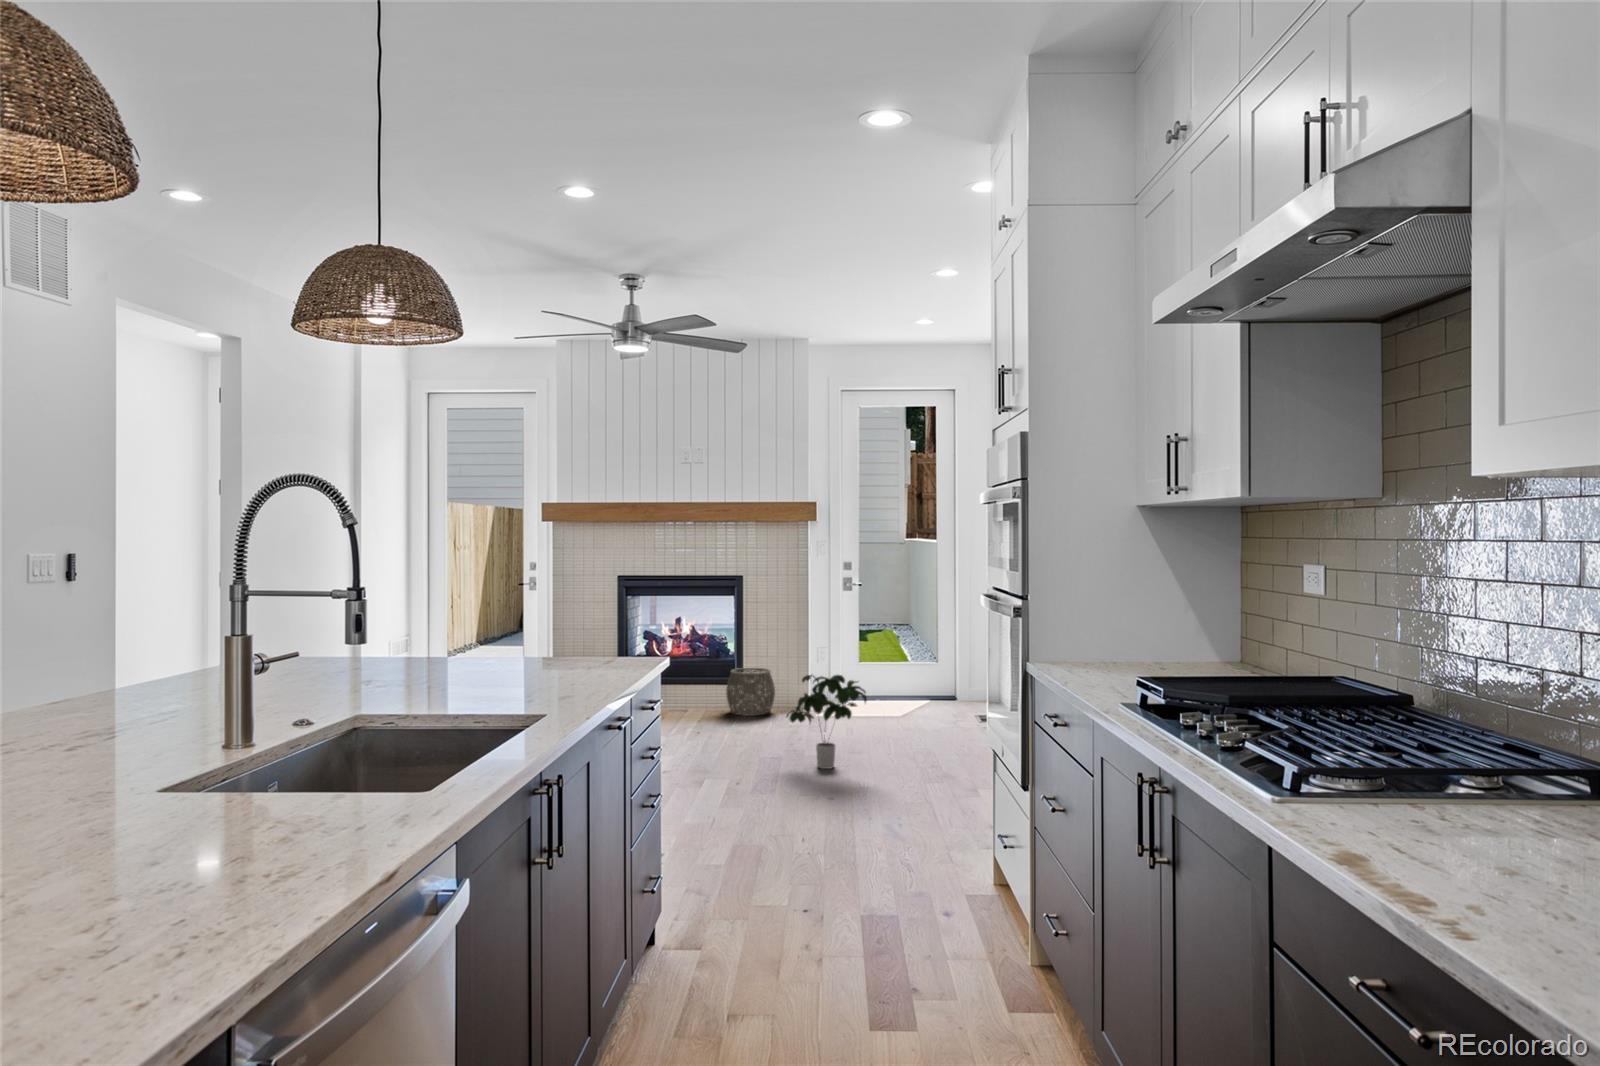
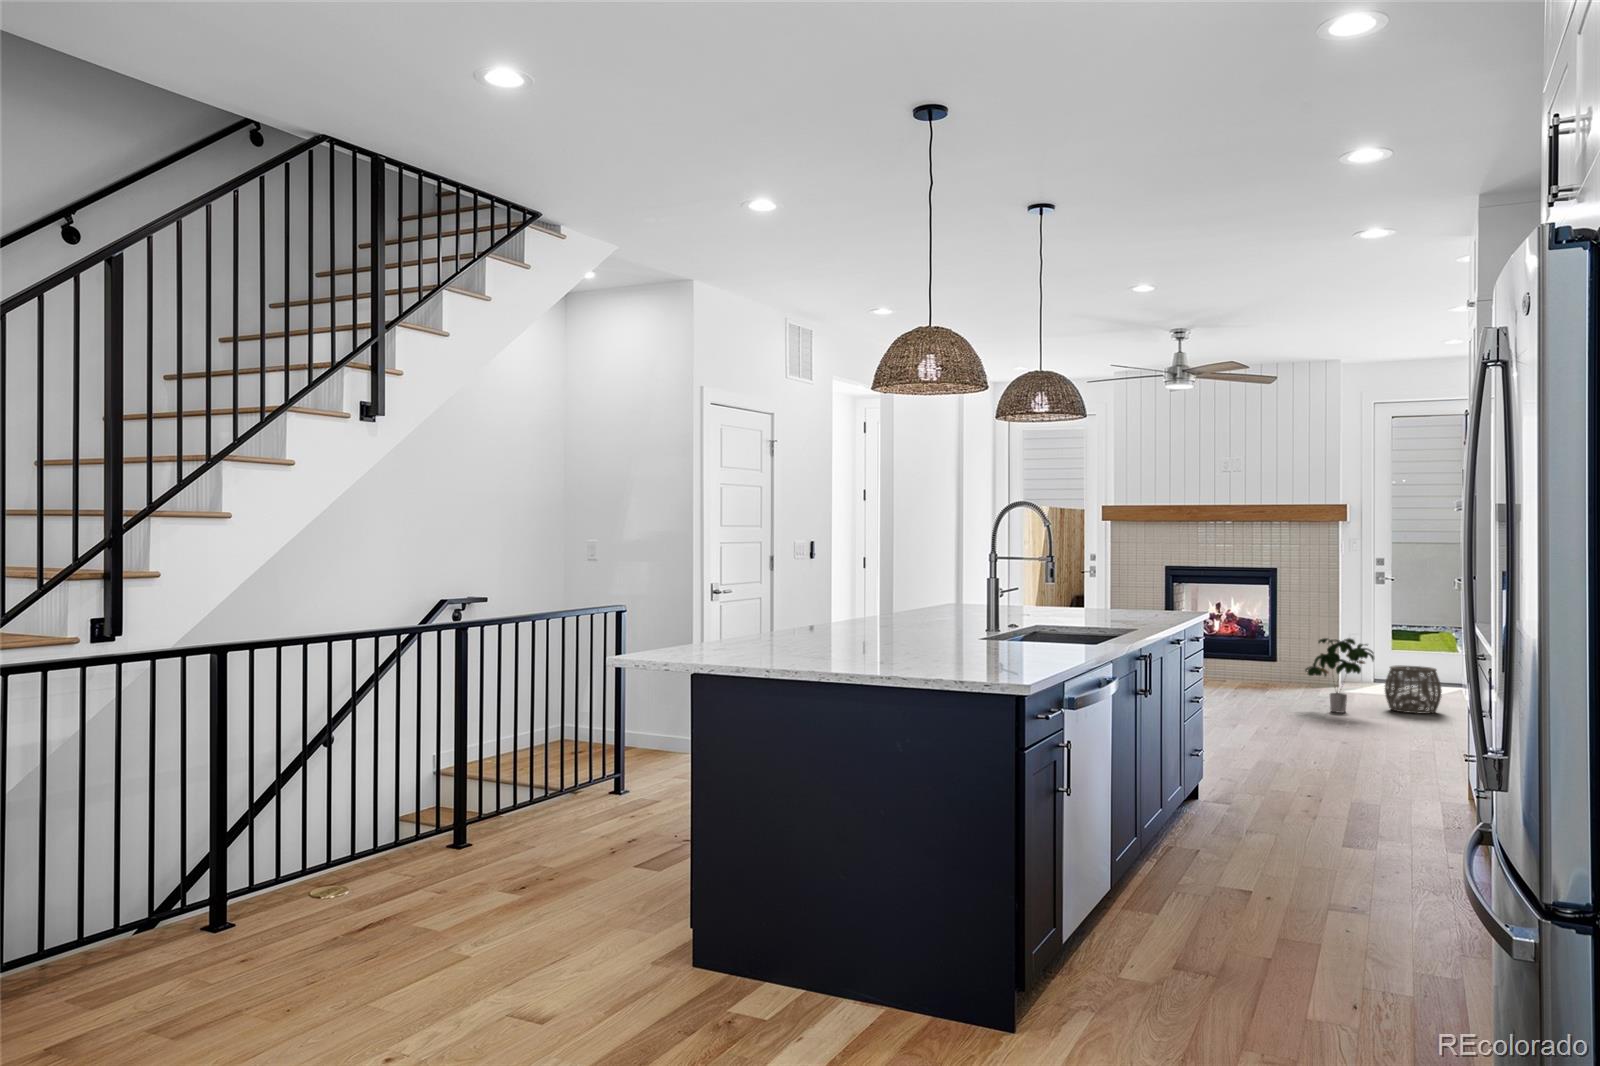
woven basket: present [726,668,775,716] -> present [1385,665,1442,714]

